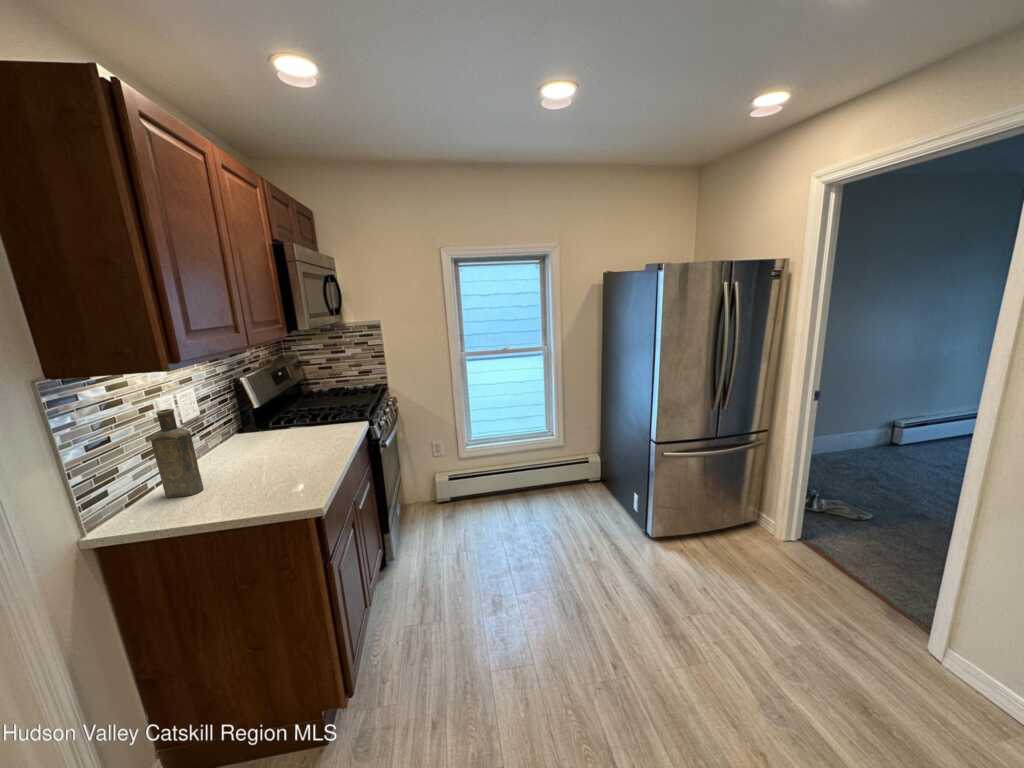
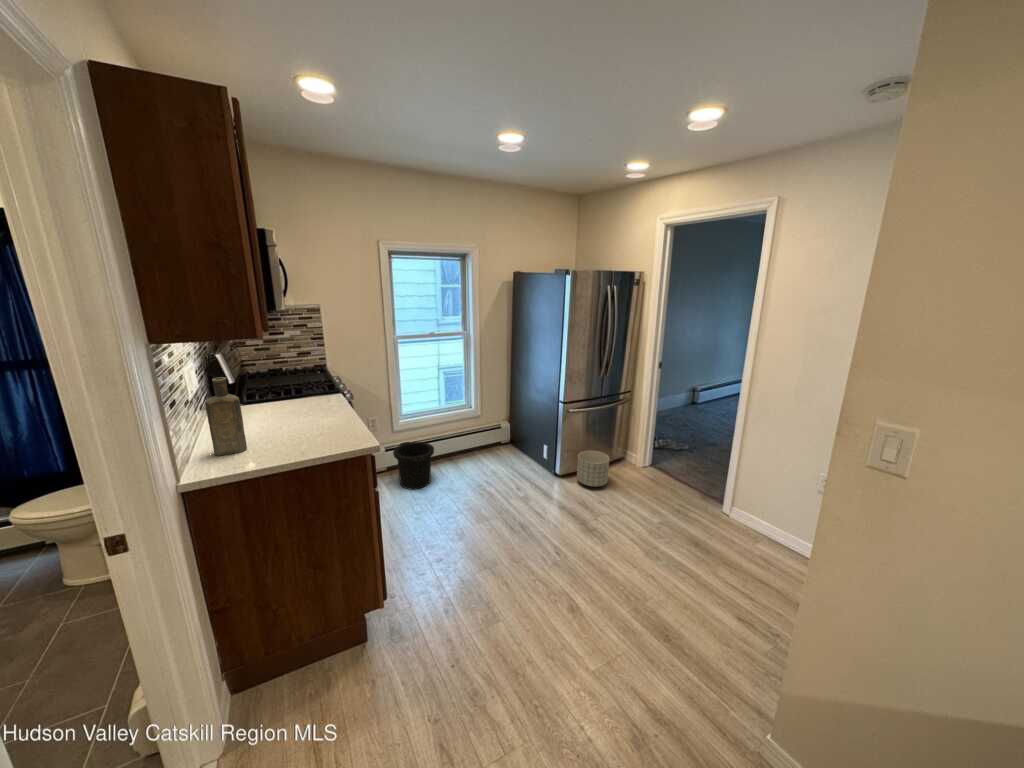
trash can: none [450,471,496,529] -> present [393,442,434,489]
planter: none [675,509,724,565] -> present [577,451,609,487]

